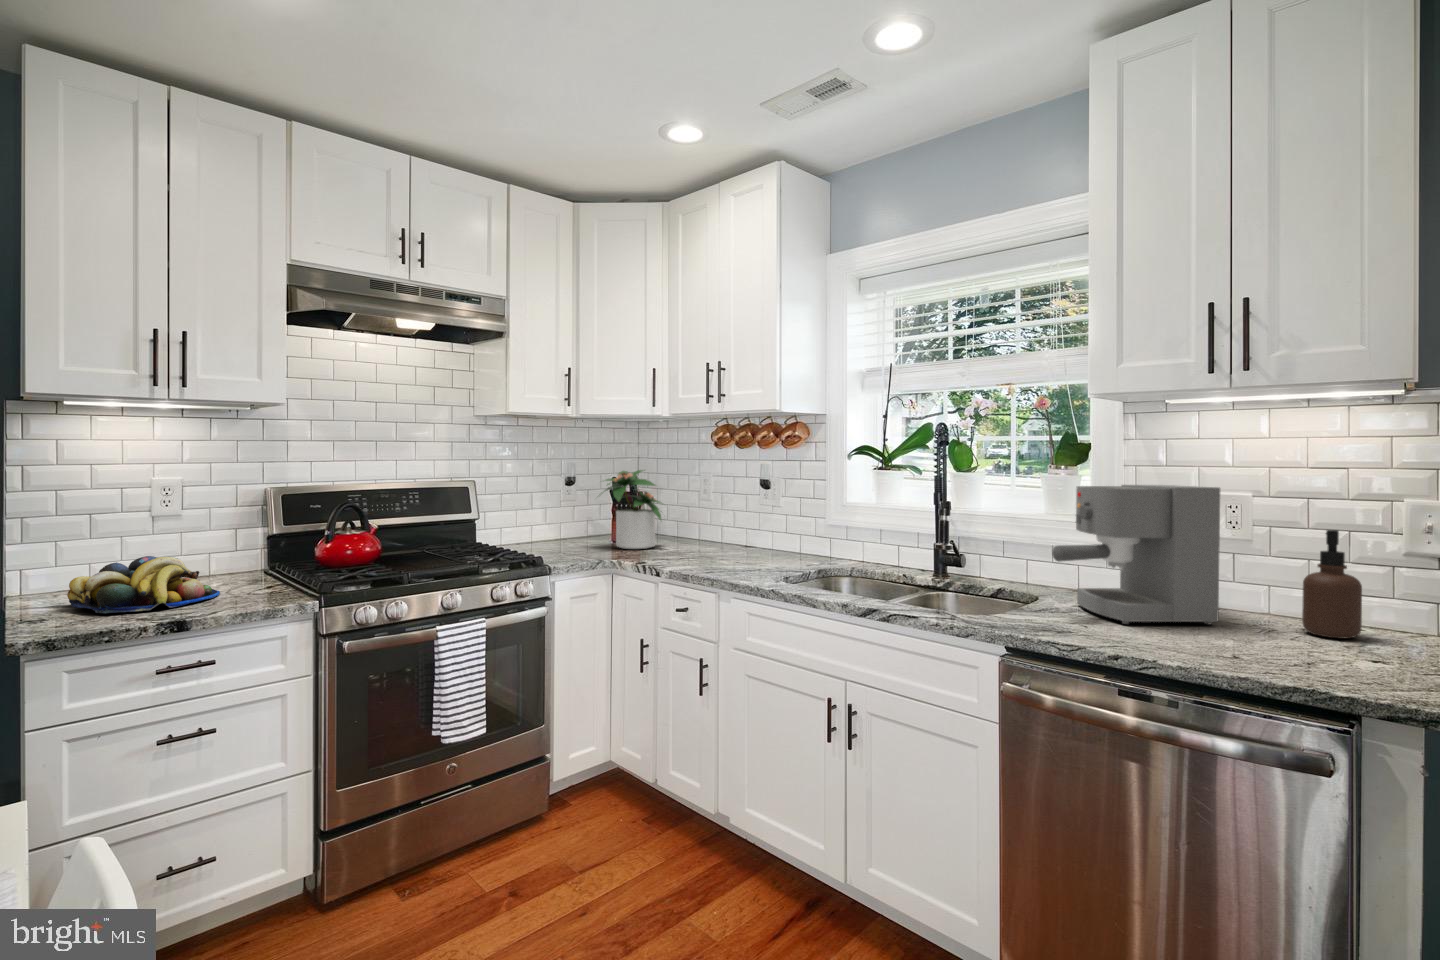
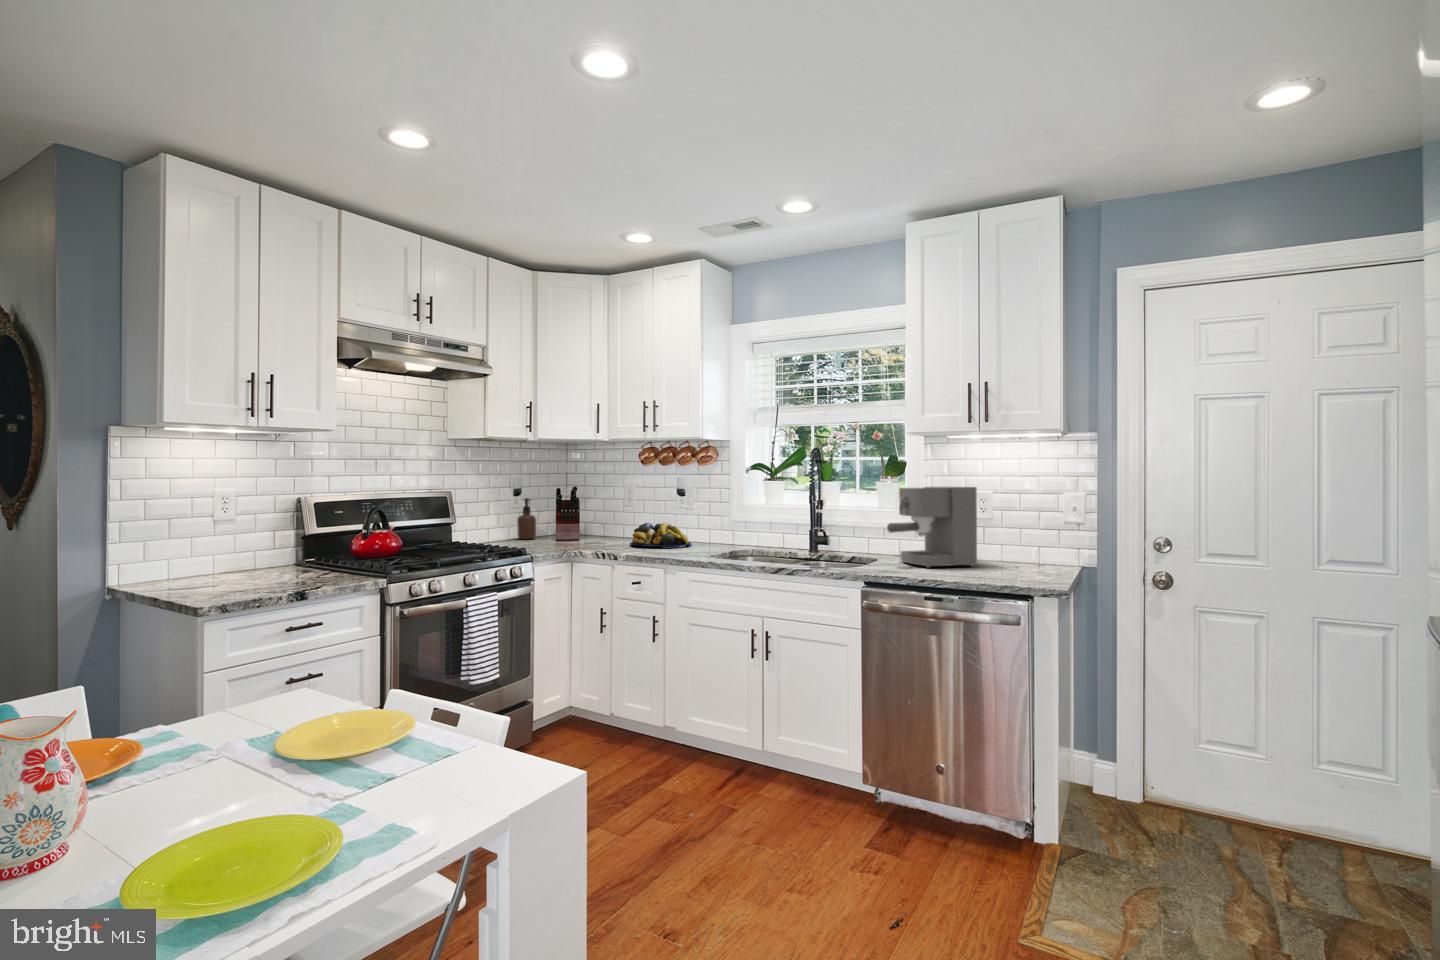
potted plant: present [605,470,661,549] -> none [551,482,606,543]
soap dispenser: present [1302,530,1362,639] -> present [517,498,536,539]
fruit bowl: present [67,556,220,613] -> present [630,522,691,548]

